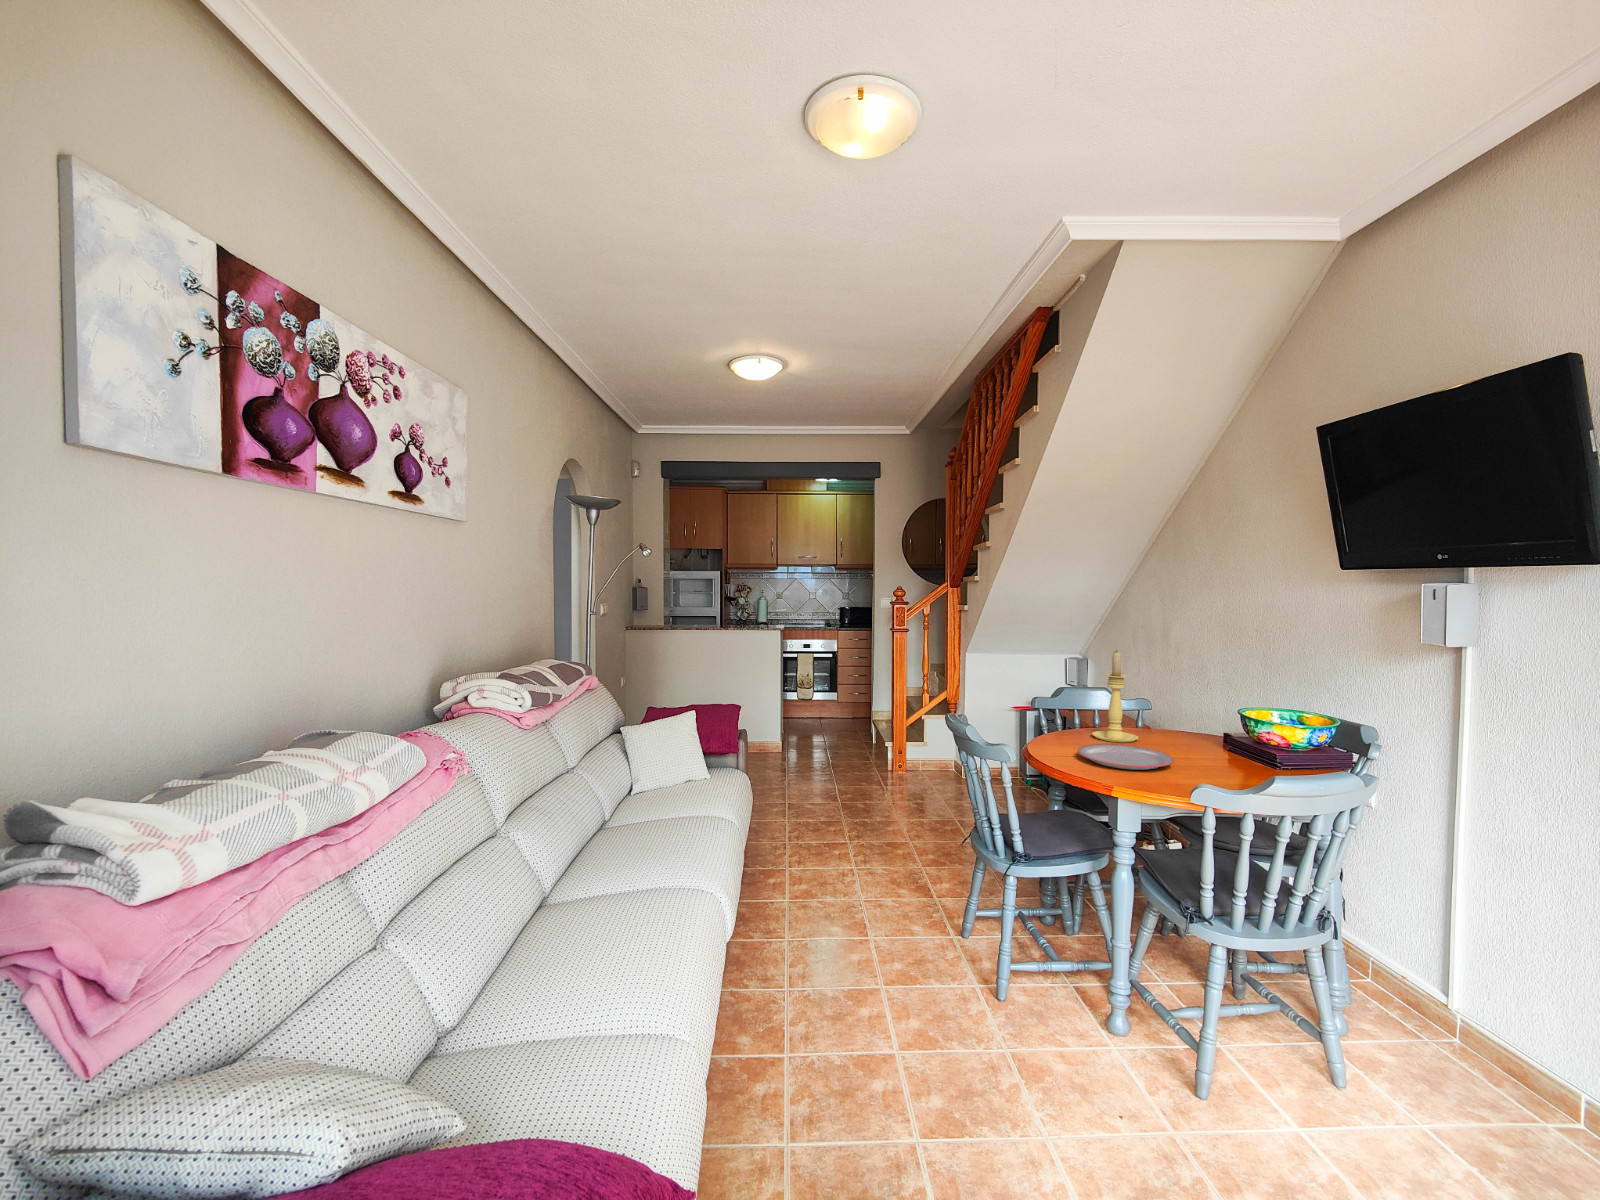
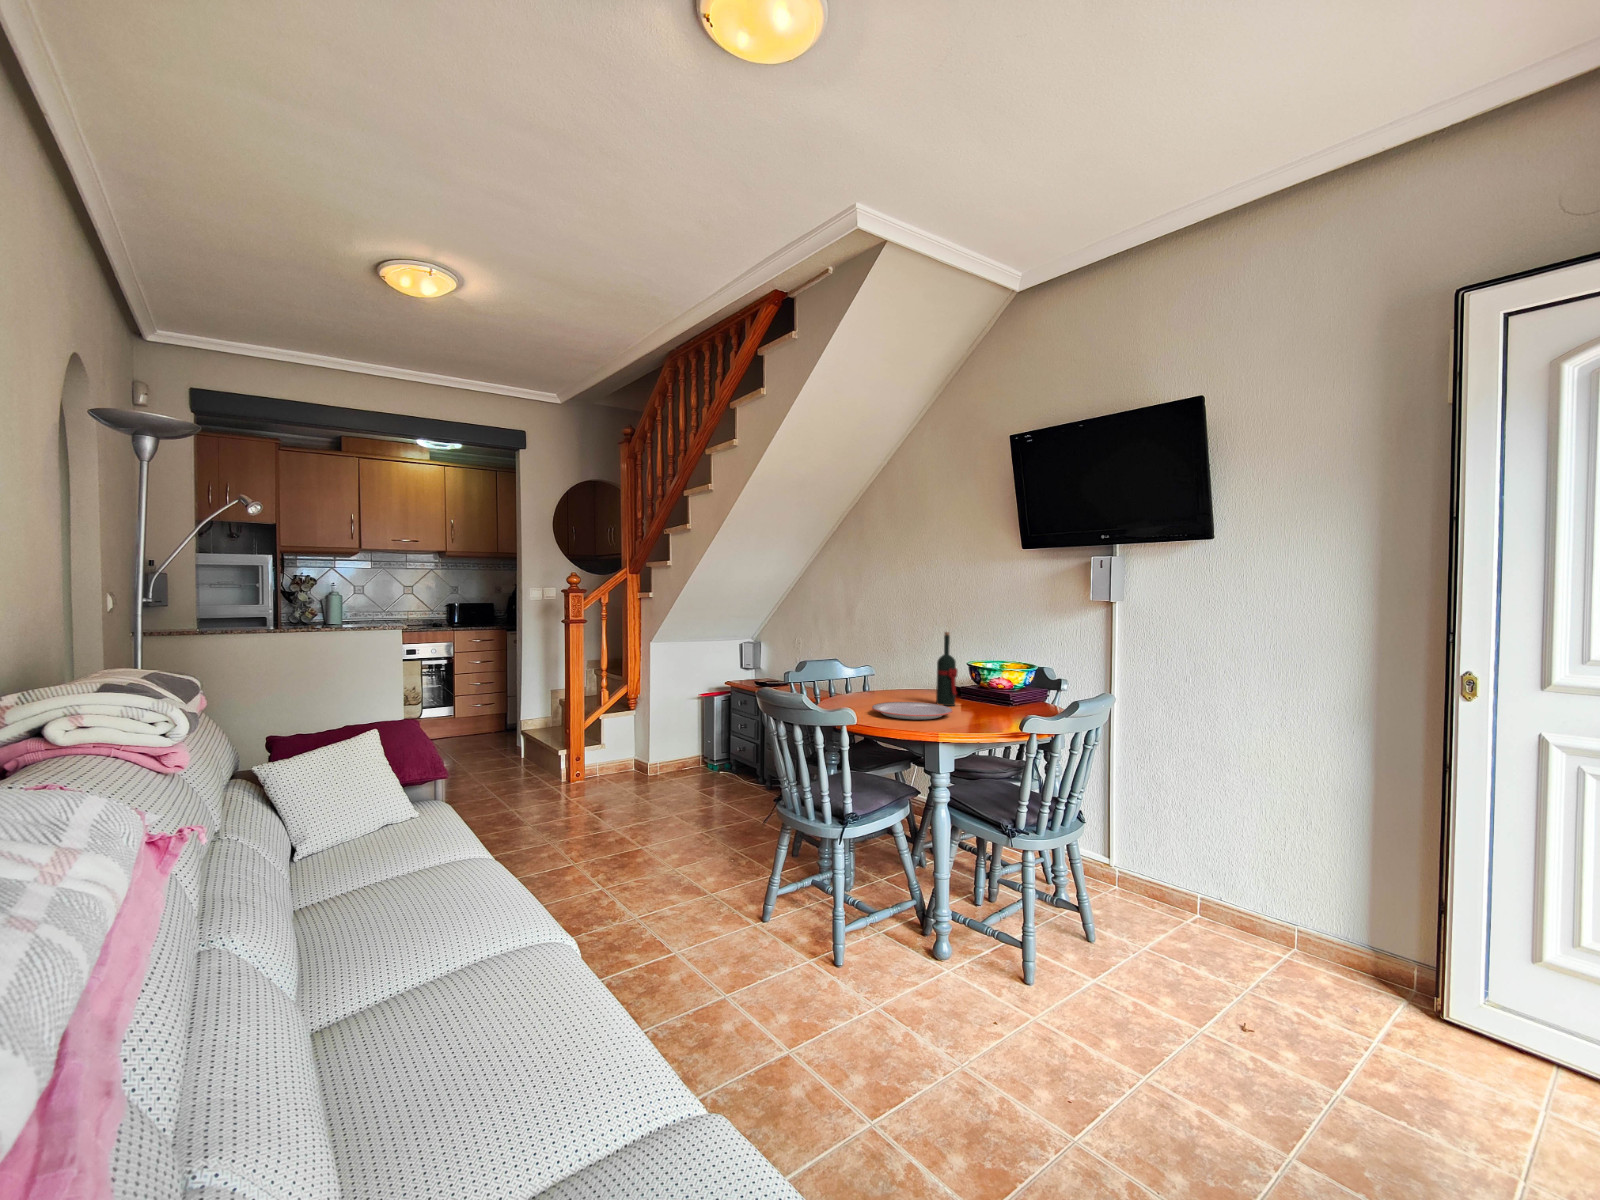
candle holder: present [1092,651,1138,742] -> none [853,618,893,702]
wine bottle: none [1182,671,1208,757] -> present [936,632,958,706]

